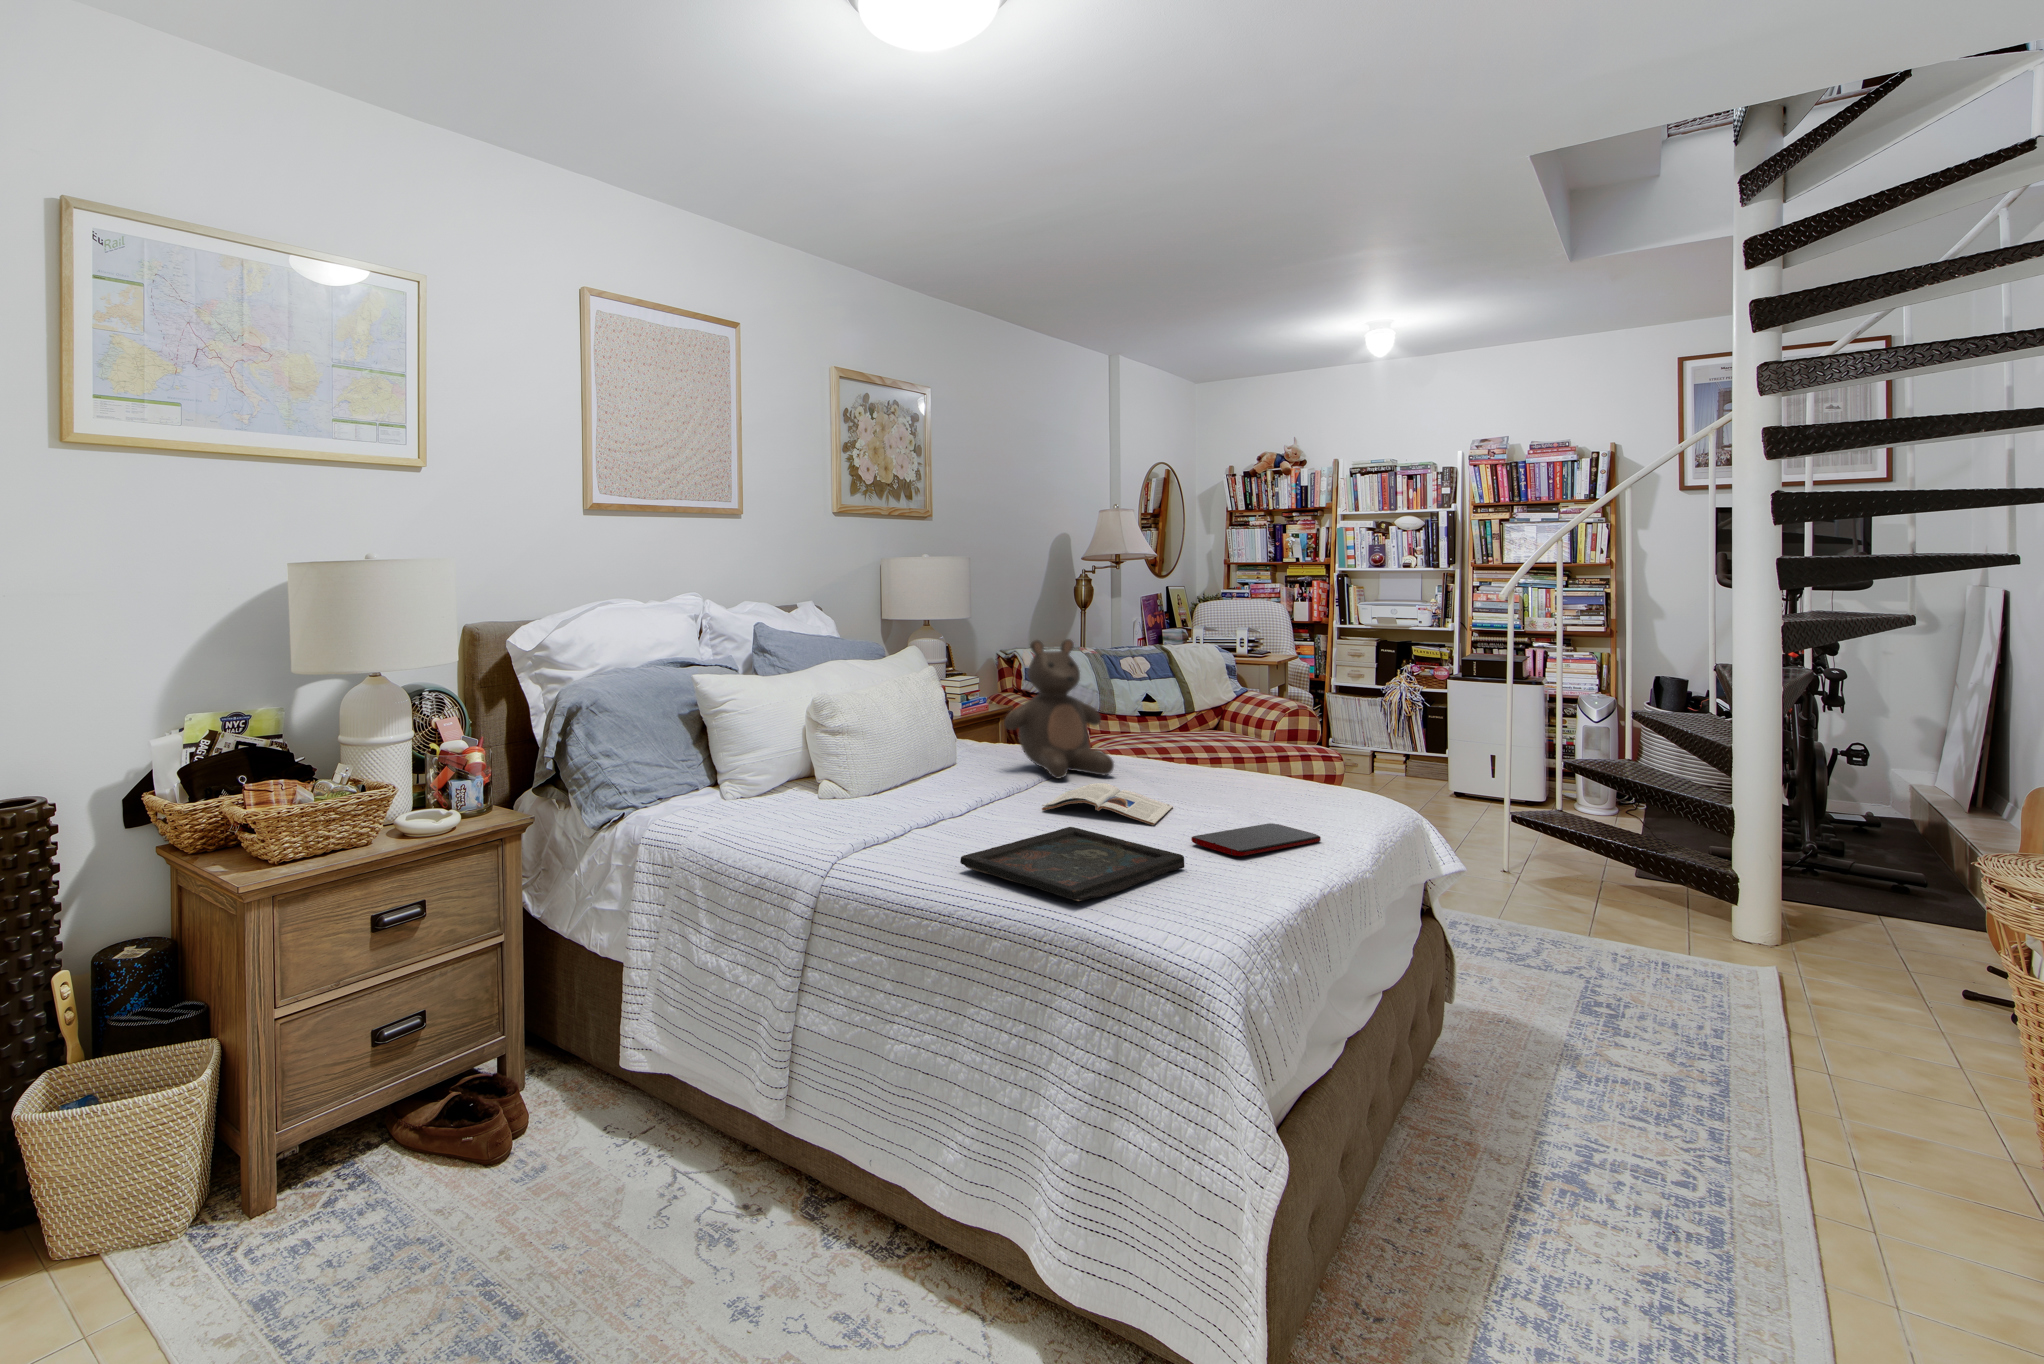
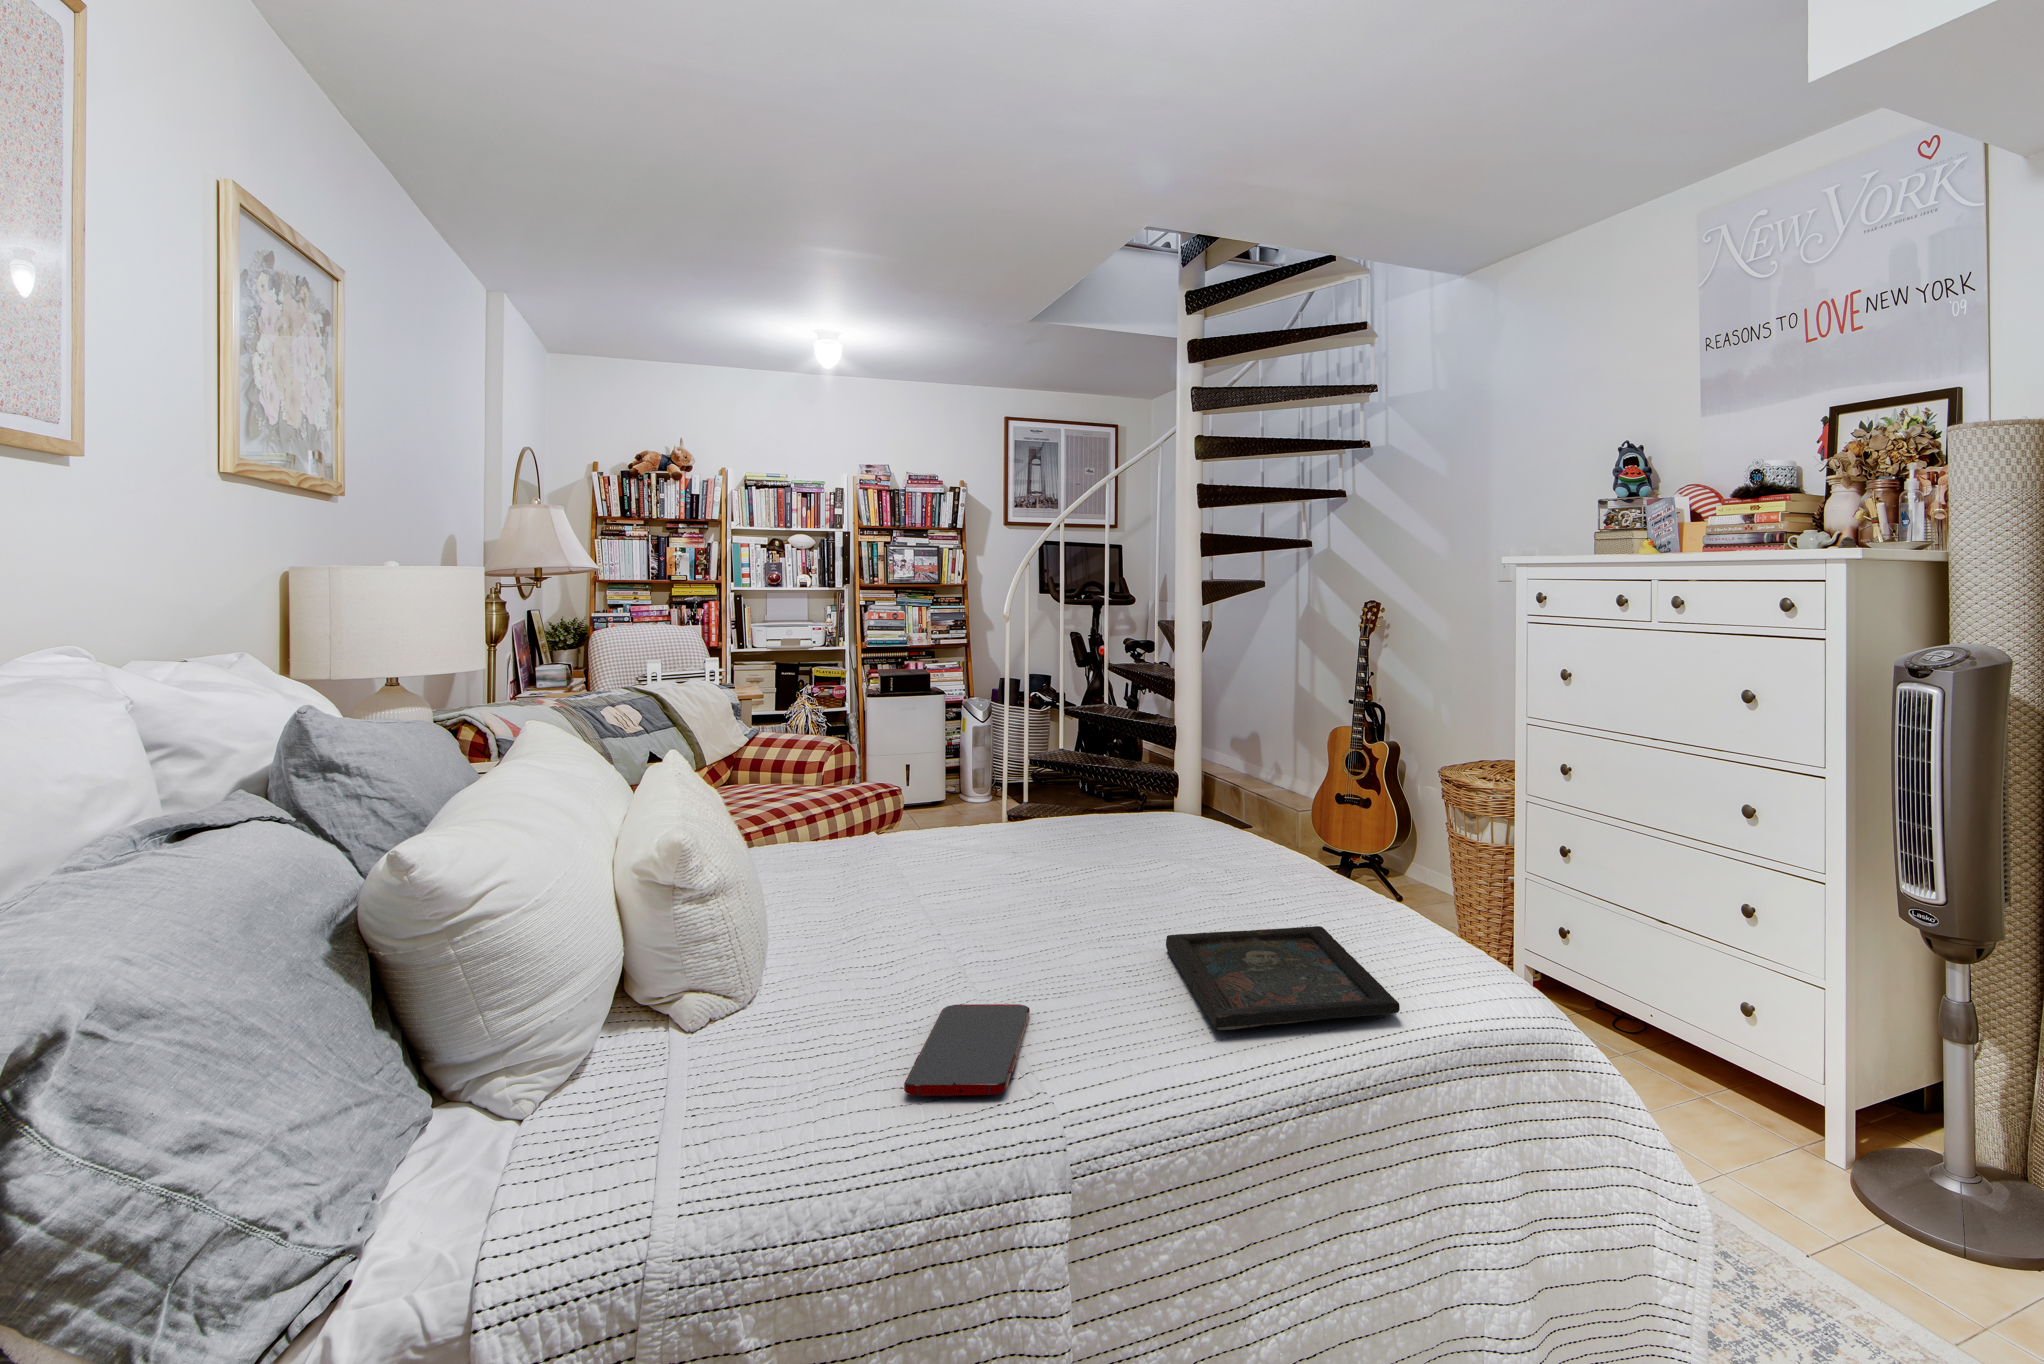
teddy bear: present [1004,639,1114,779] -> none [854,695,987,885]
magazine: present [1042,783,1173,825] -> none [1009,873,1176,930]
smartphone: present [1191,823,1321,856] -> present [904,1004,1030,1096]

